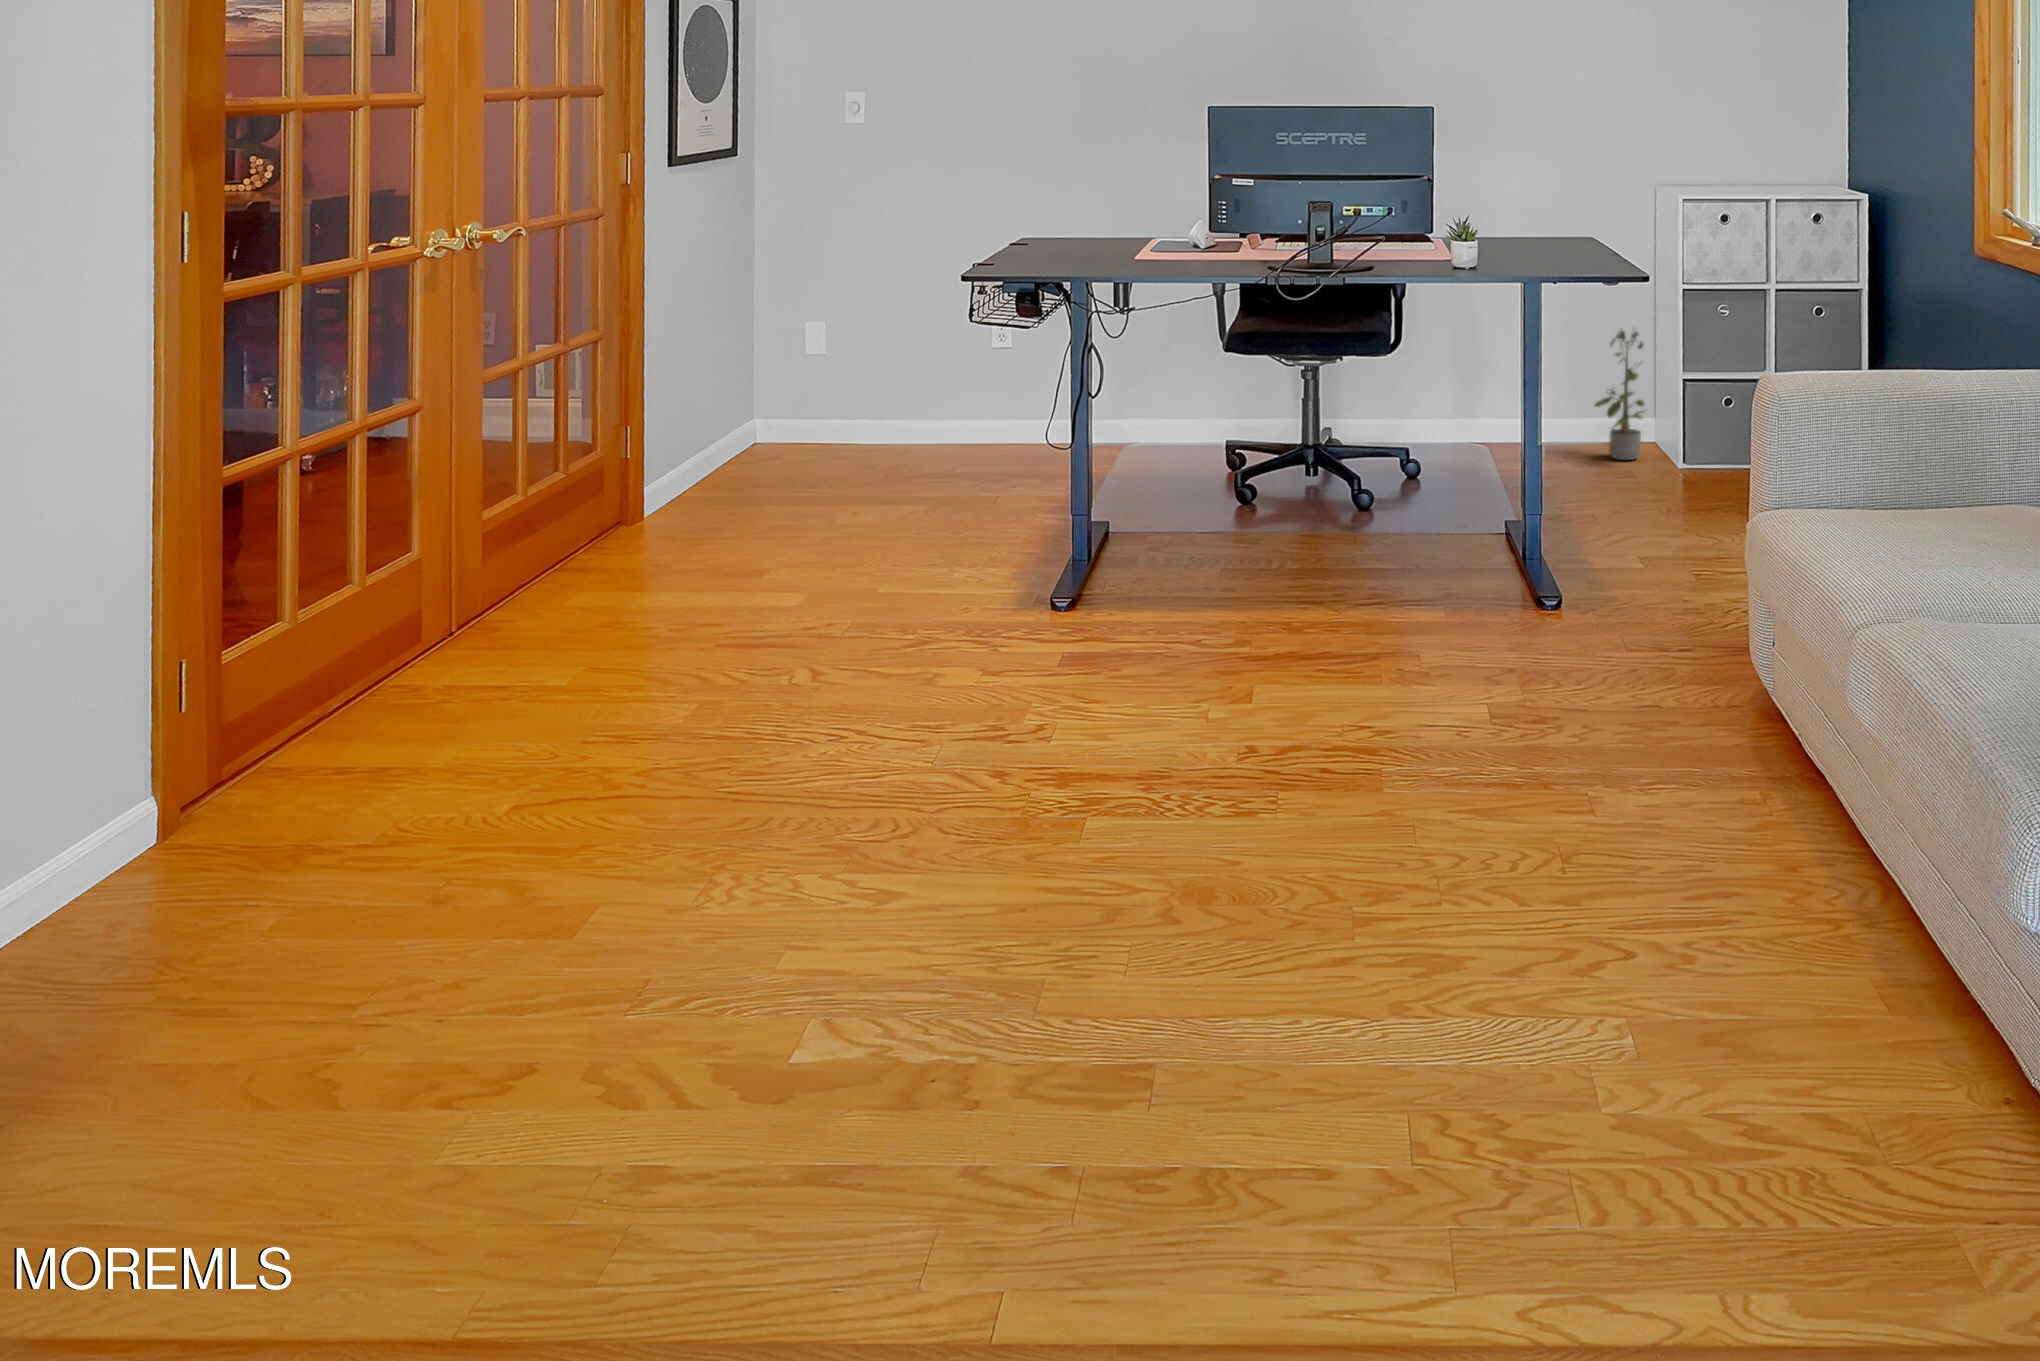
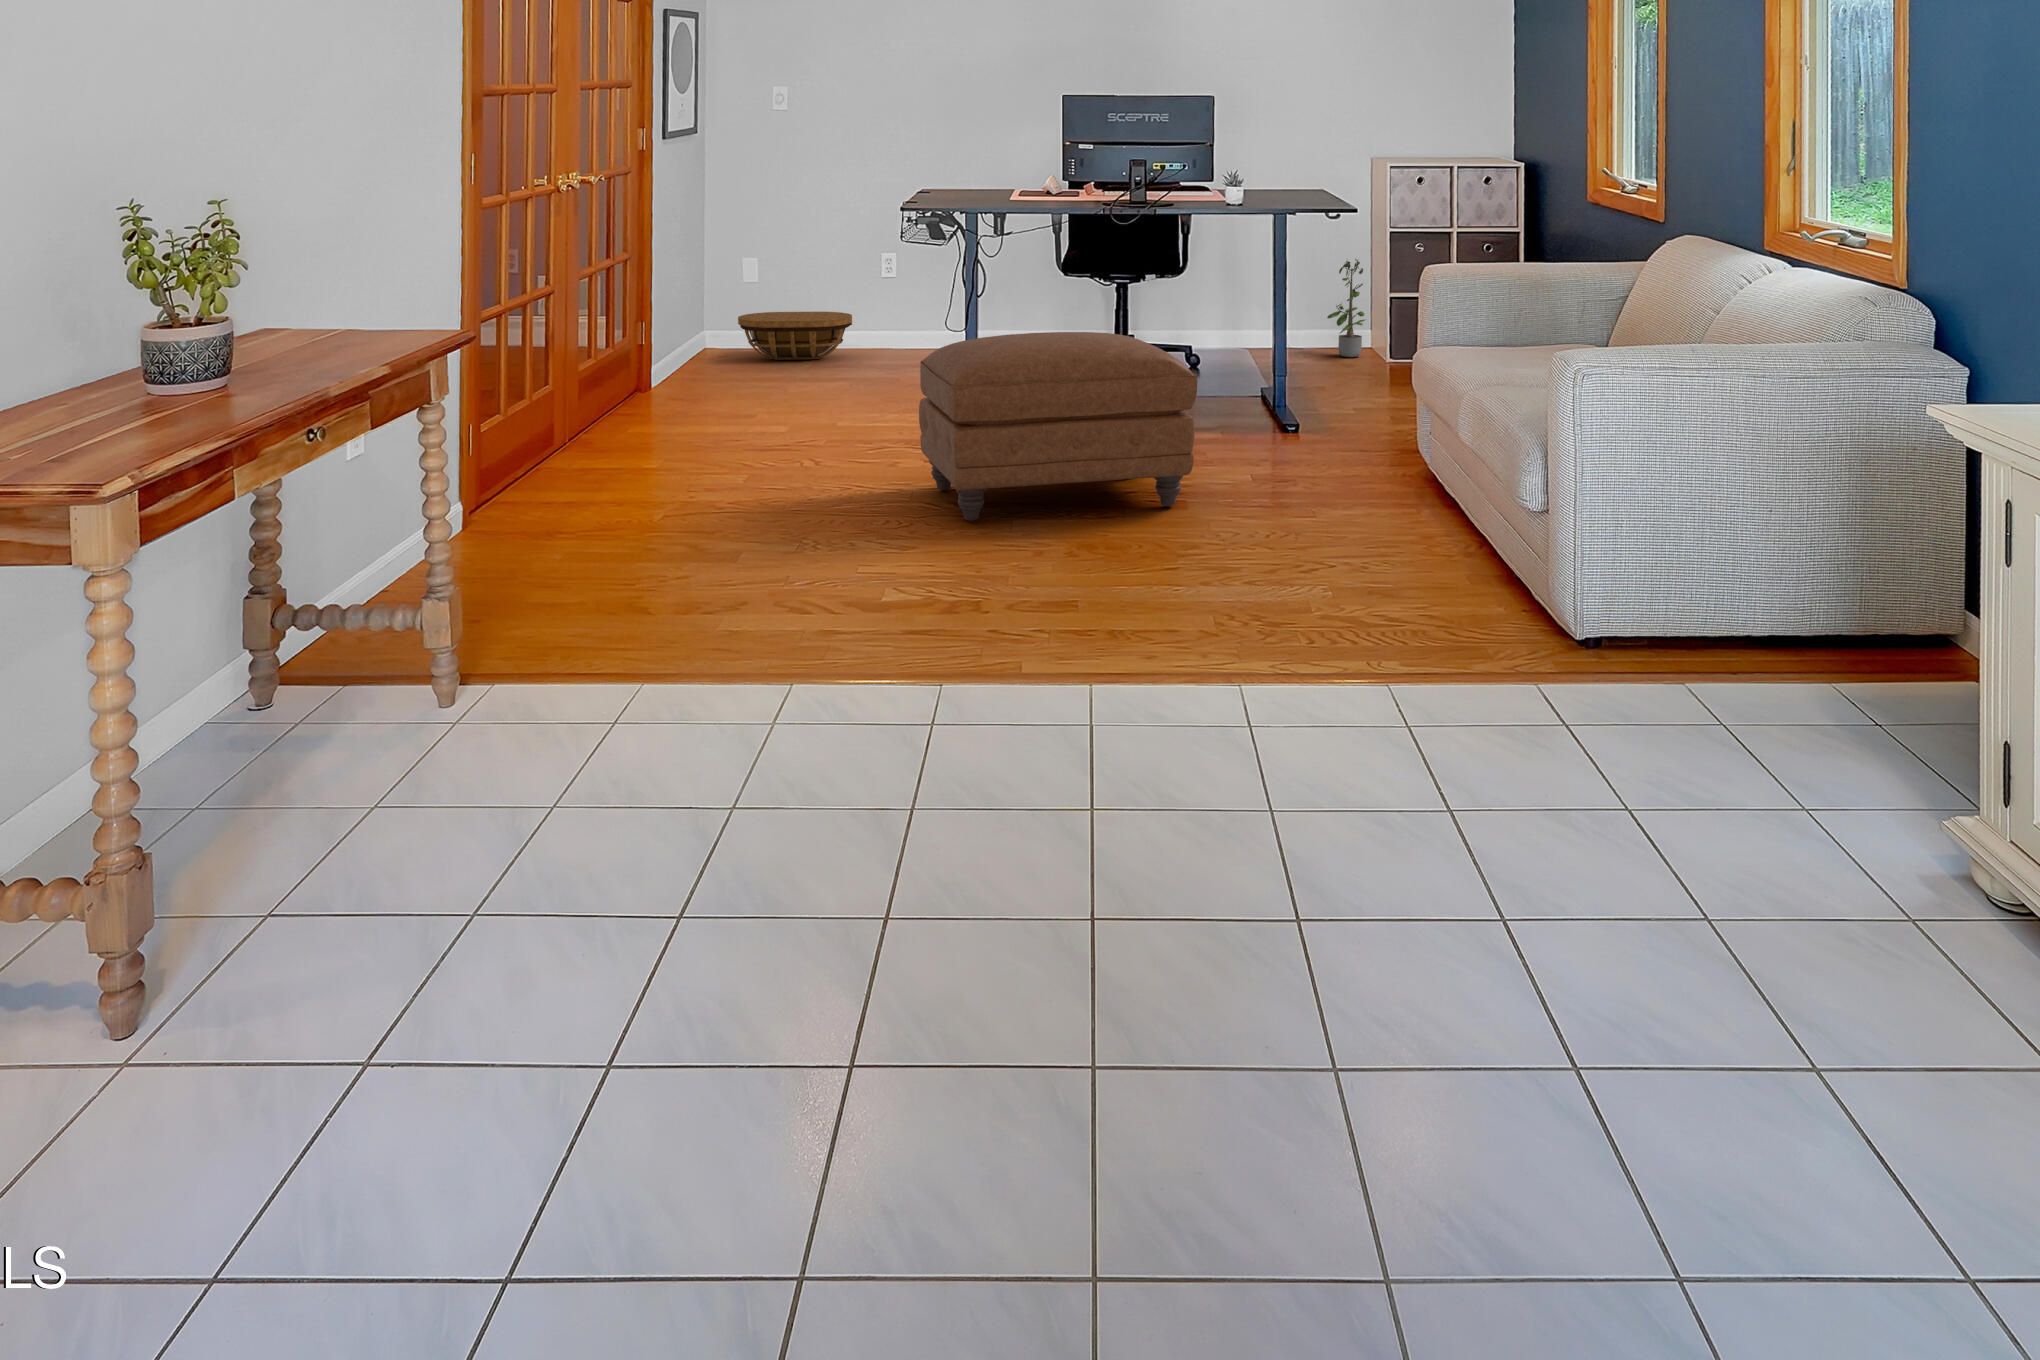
basket: none [800,396,955,463] -> present [738,312,852,360]
ottoman: none [942,488,1386,828] -> present [919,332,1197,521]

